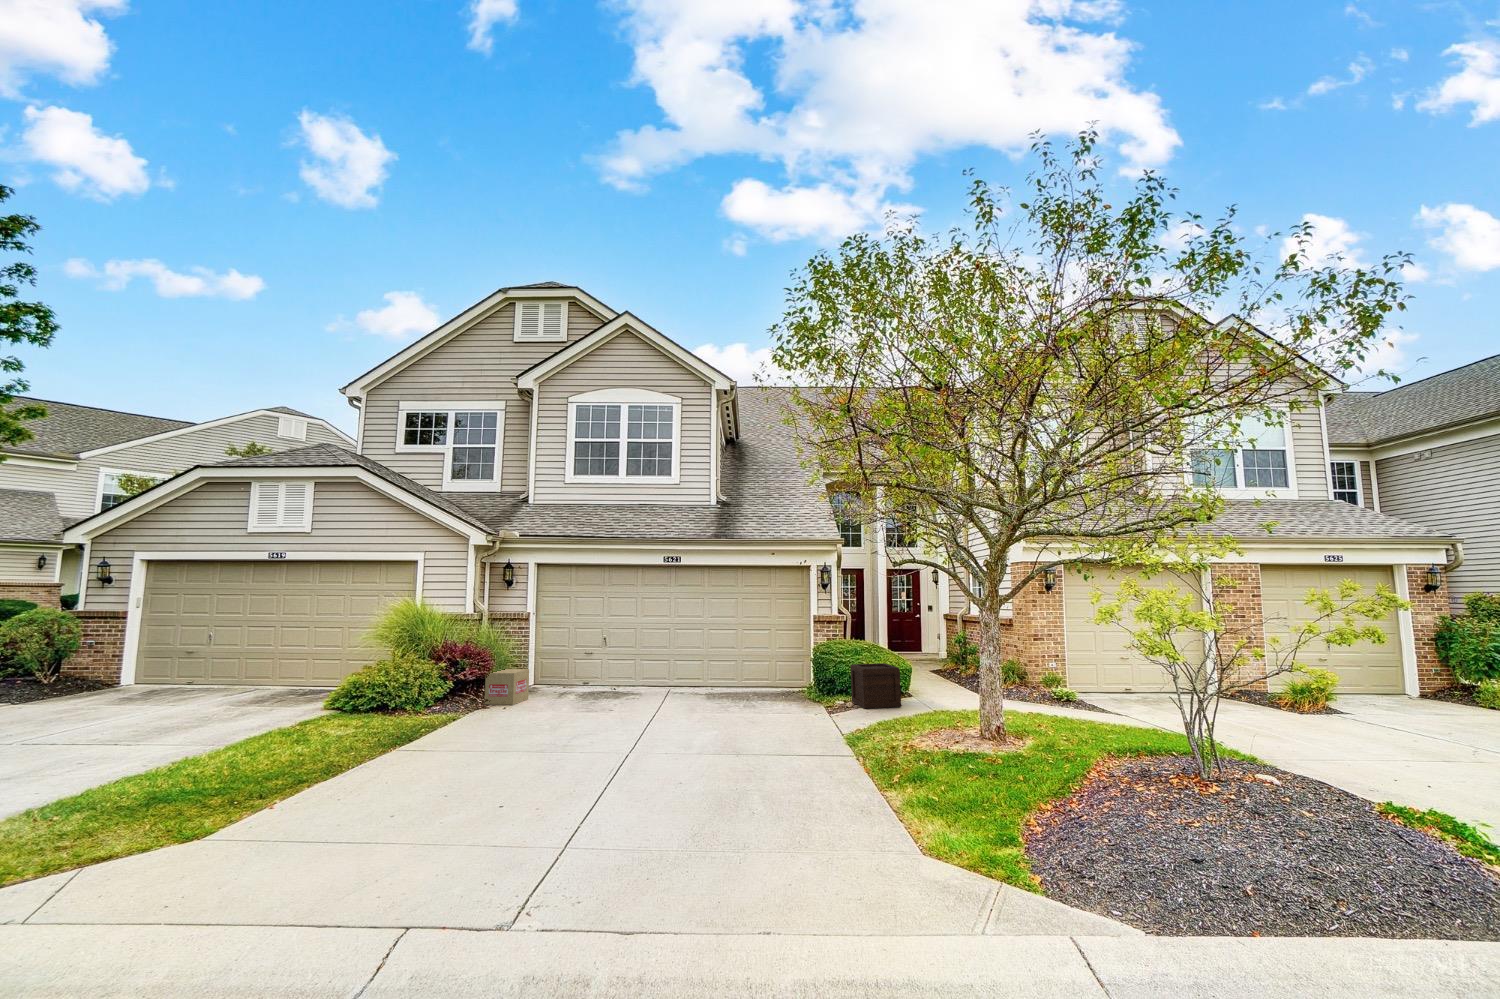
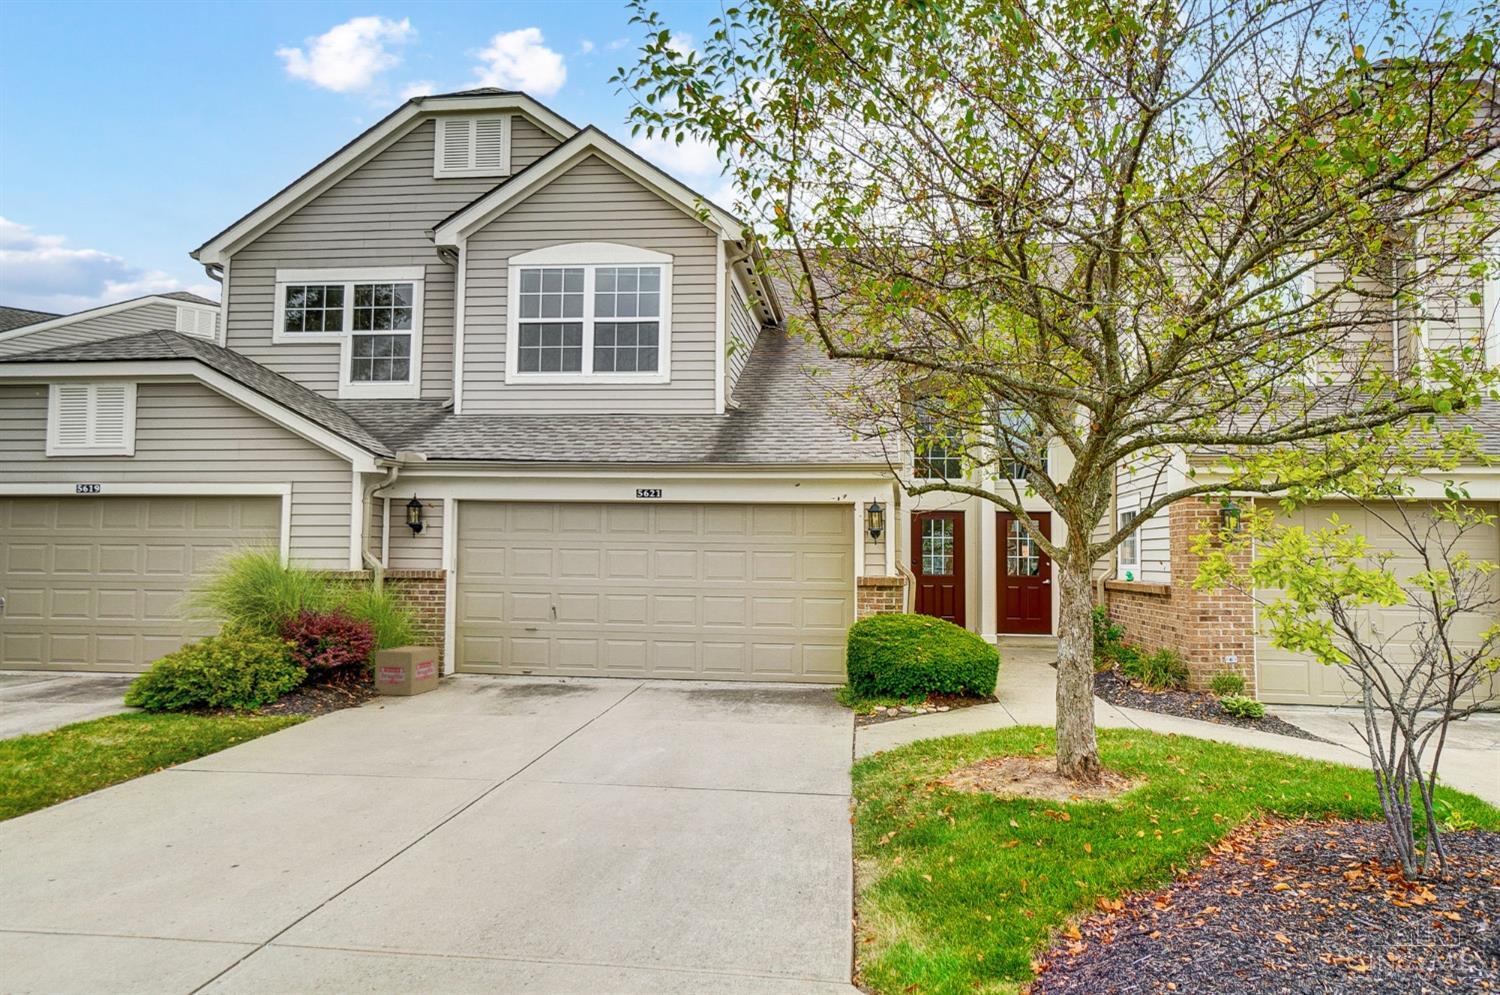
wooden crate: present [851,663,901,709] -> none [896,652,969,720]

